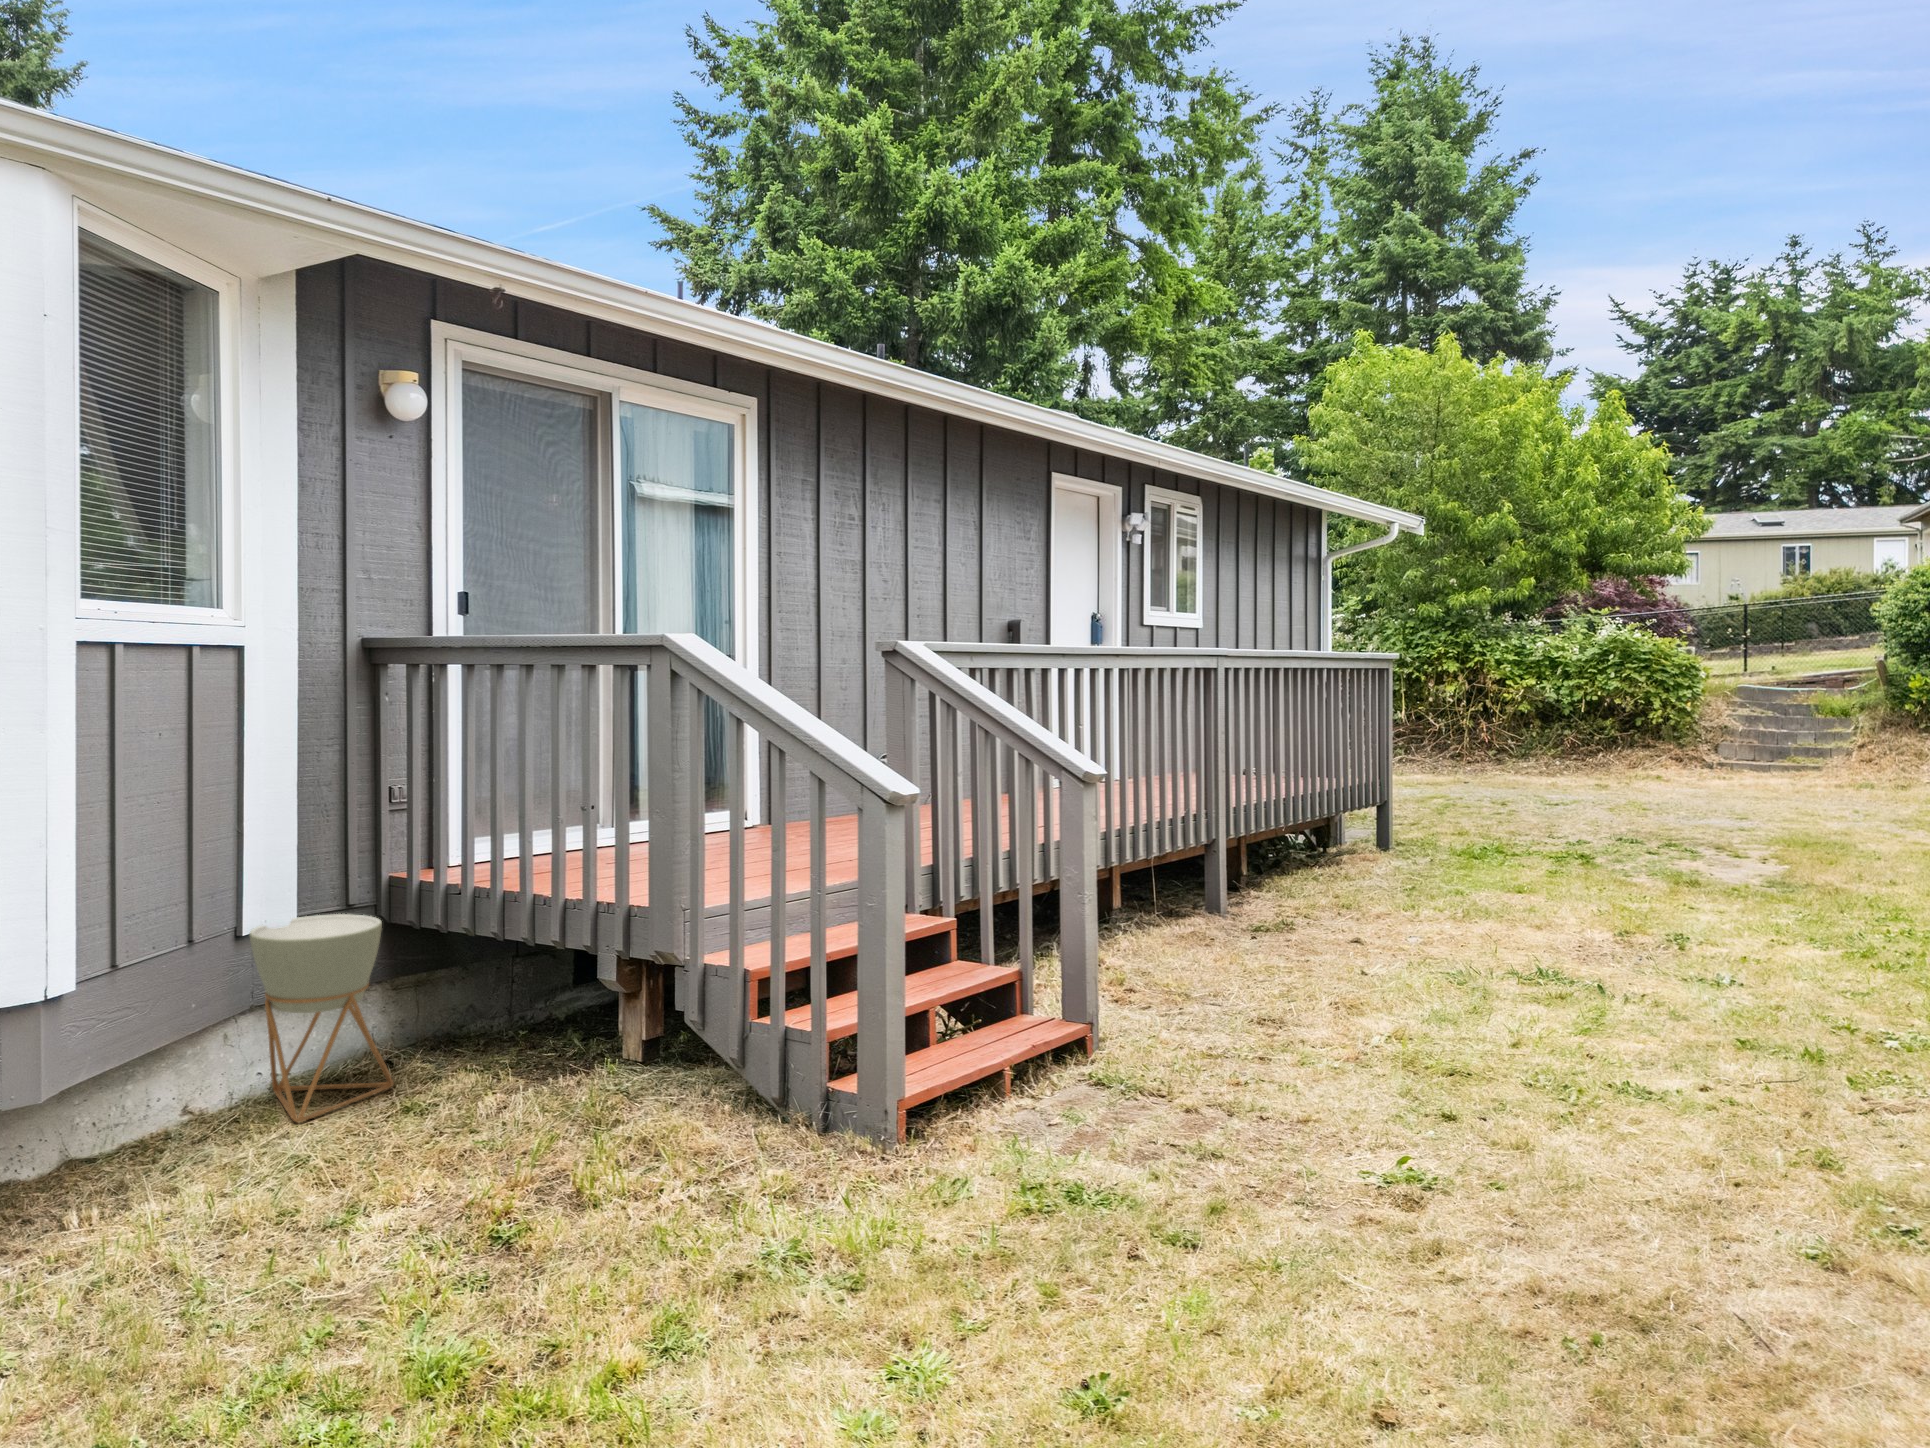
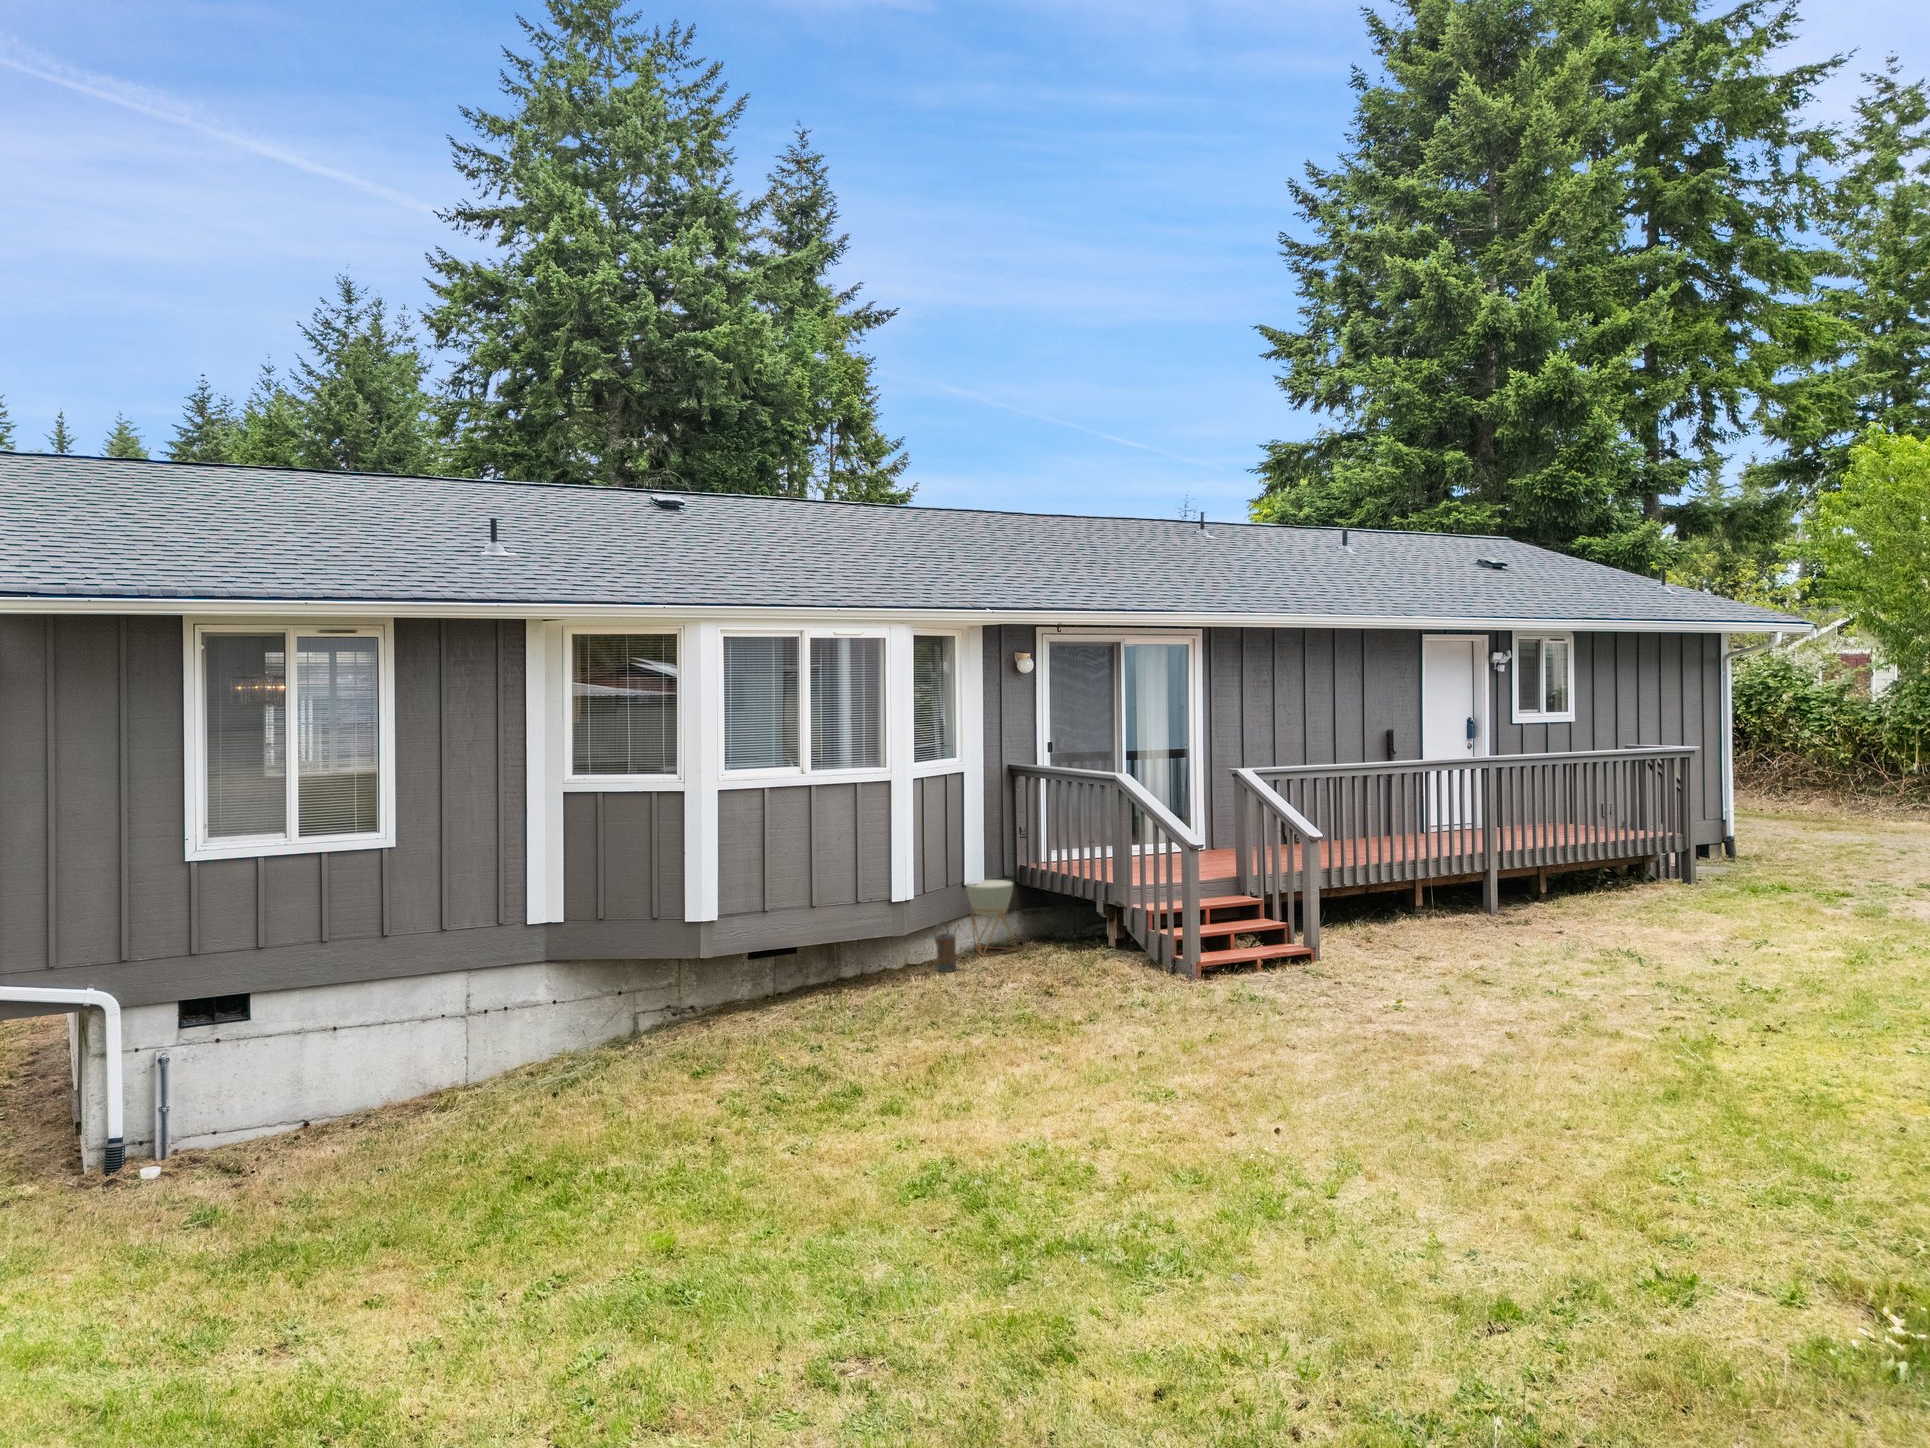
watering can: none [140,1057,222,1208] -> present [934,921,957,972]

